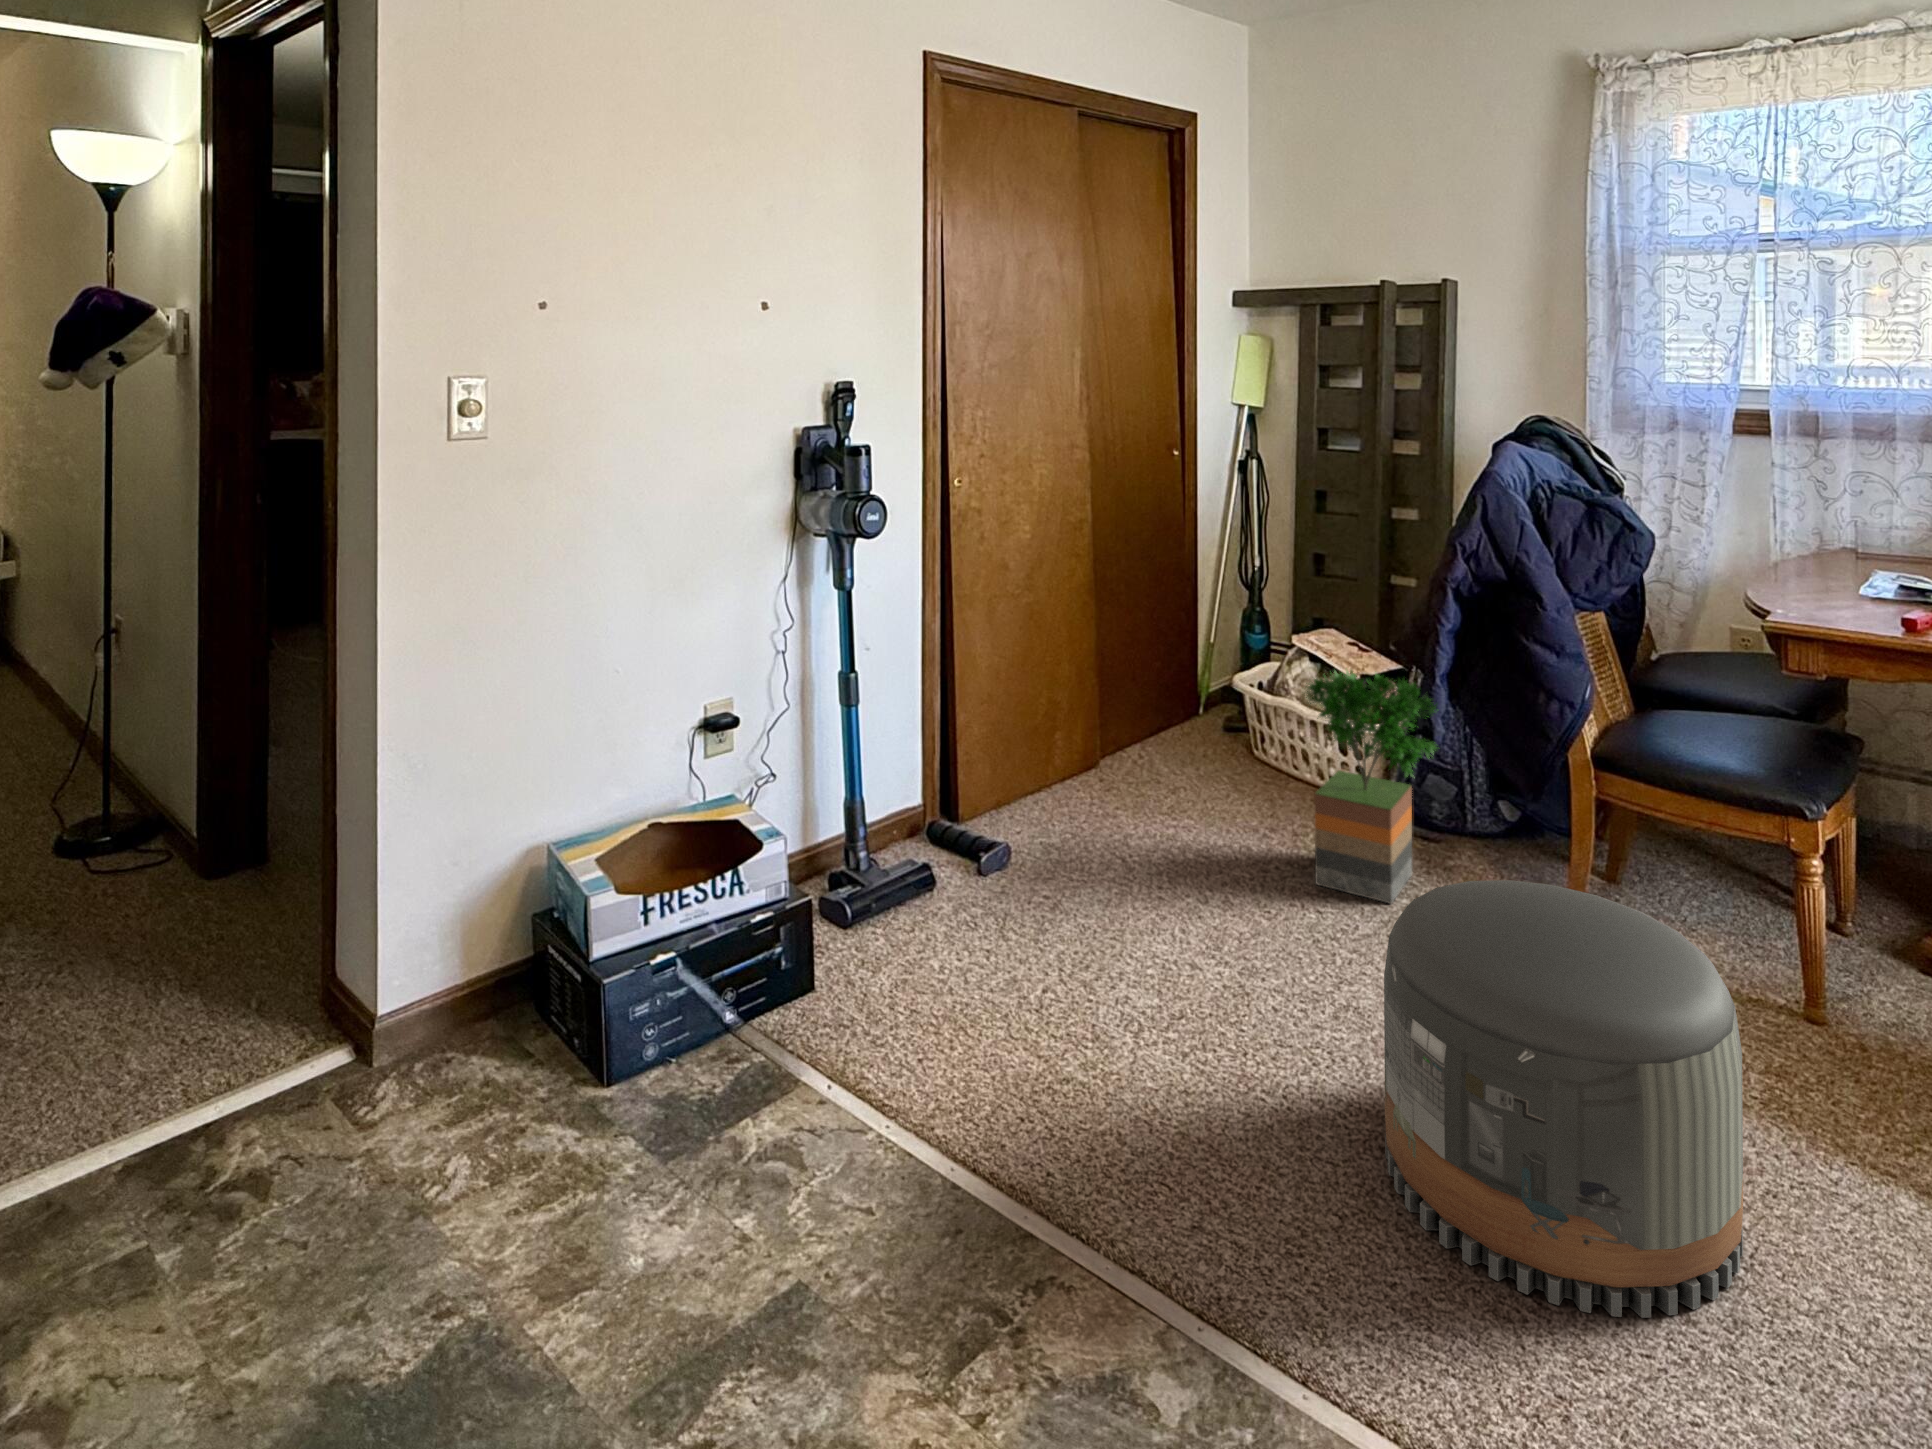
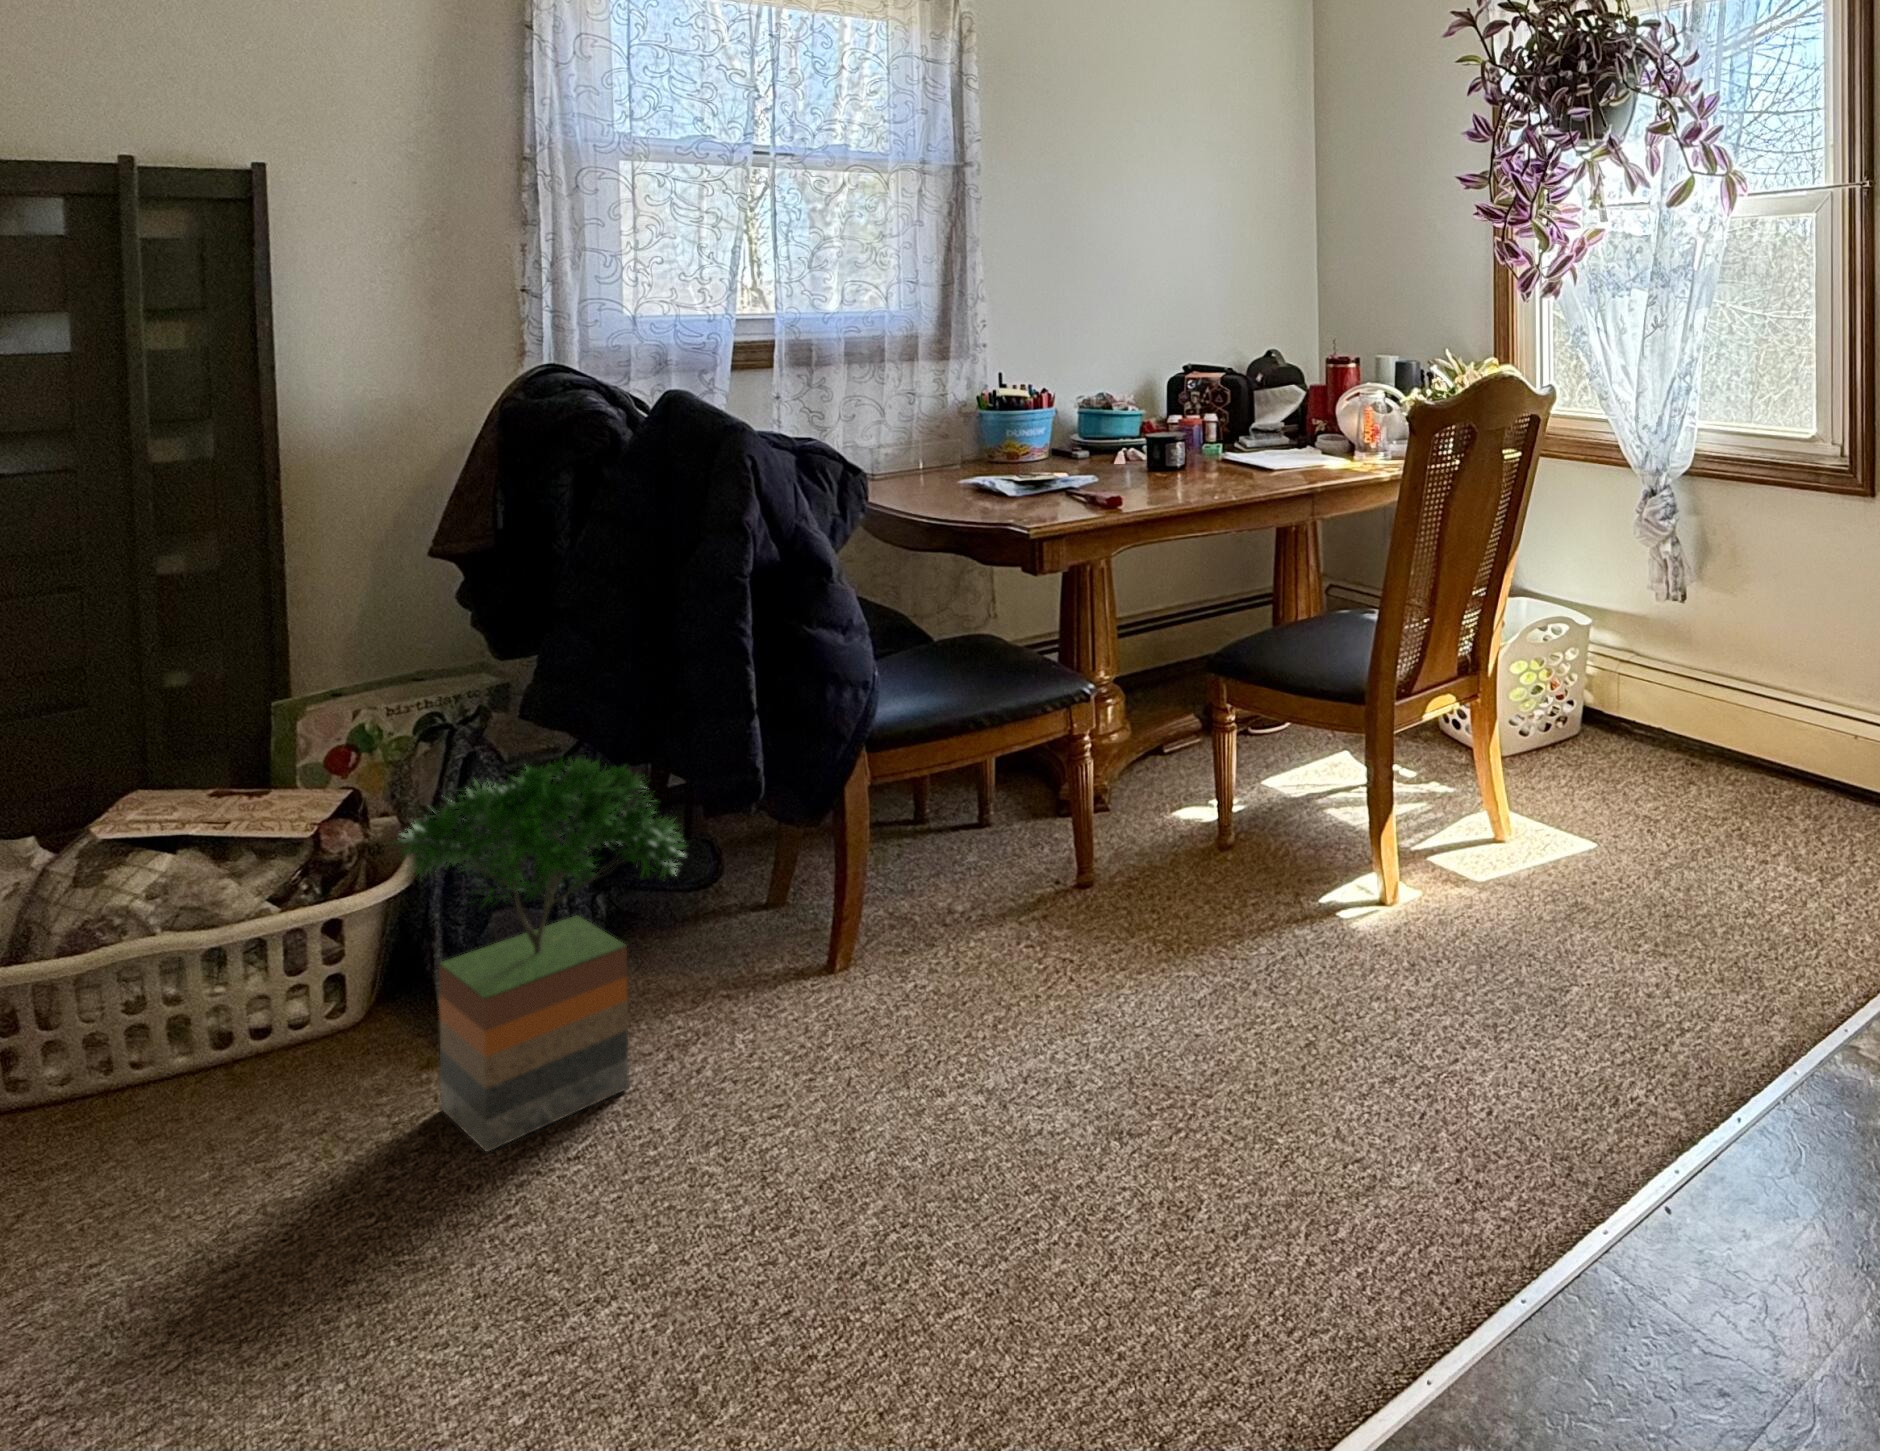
pouf: present [1384,880,1743,1318] -> none [1033,797,1384,1228]

